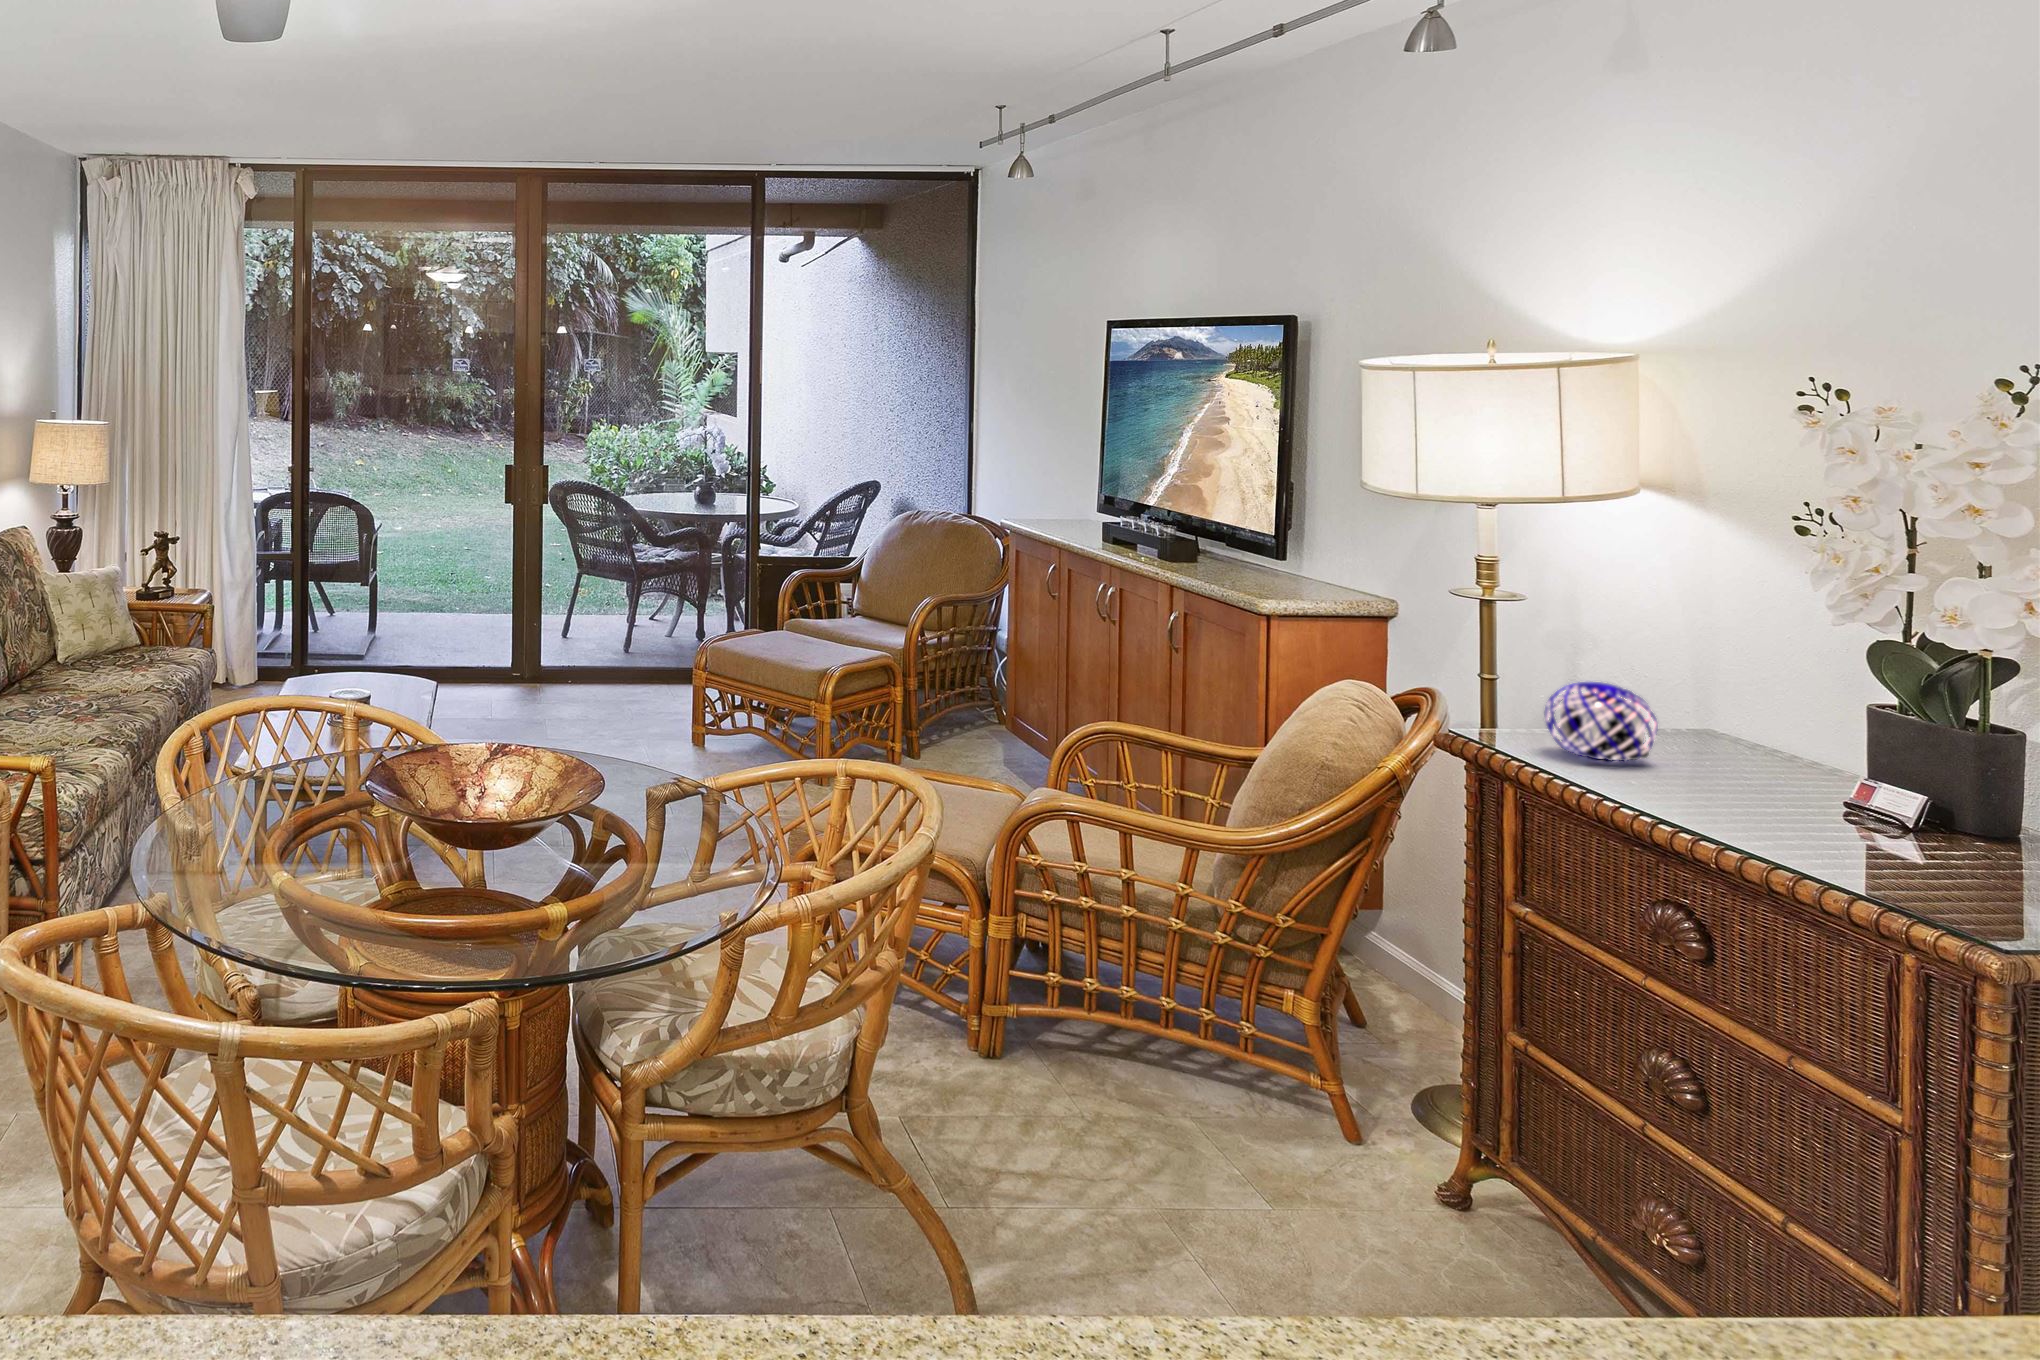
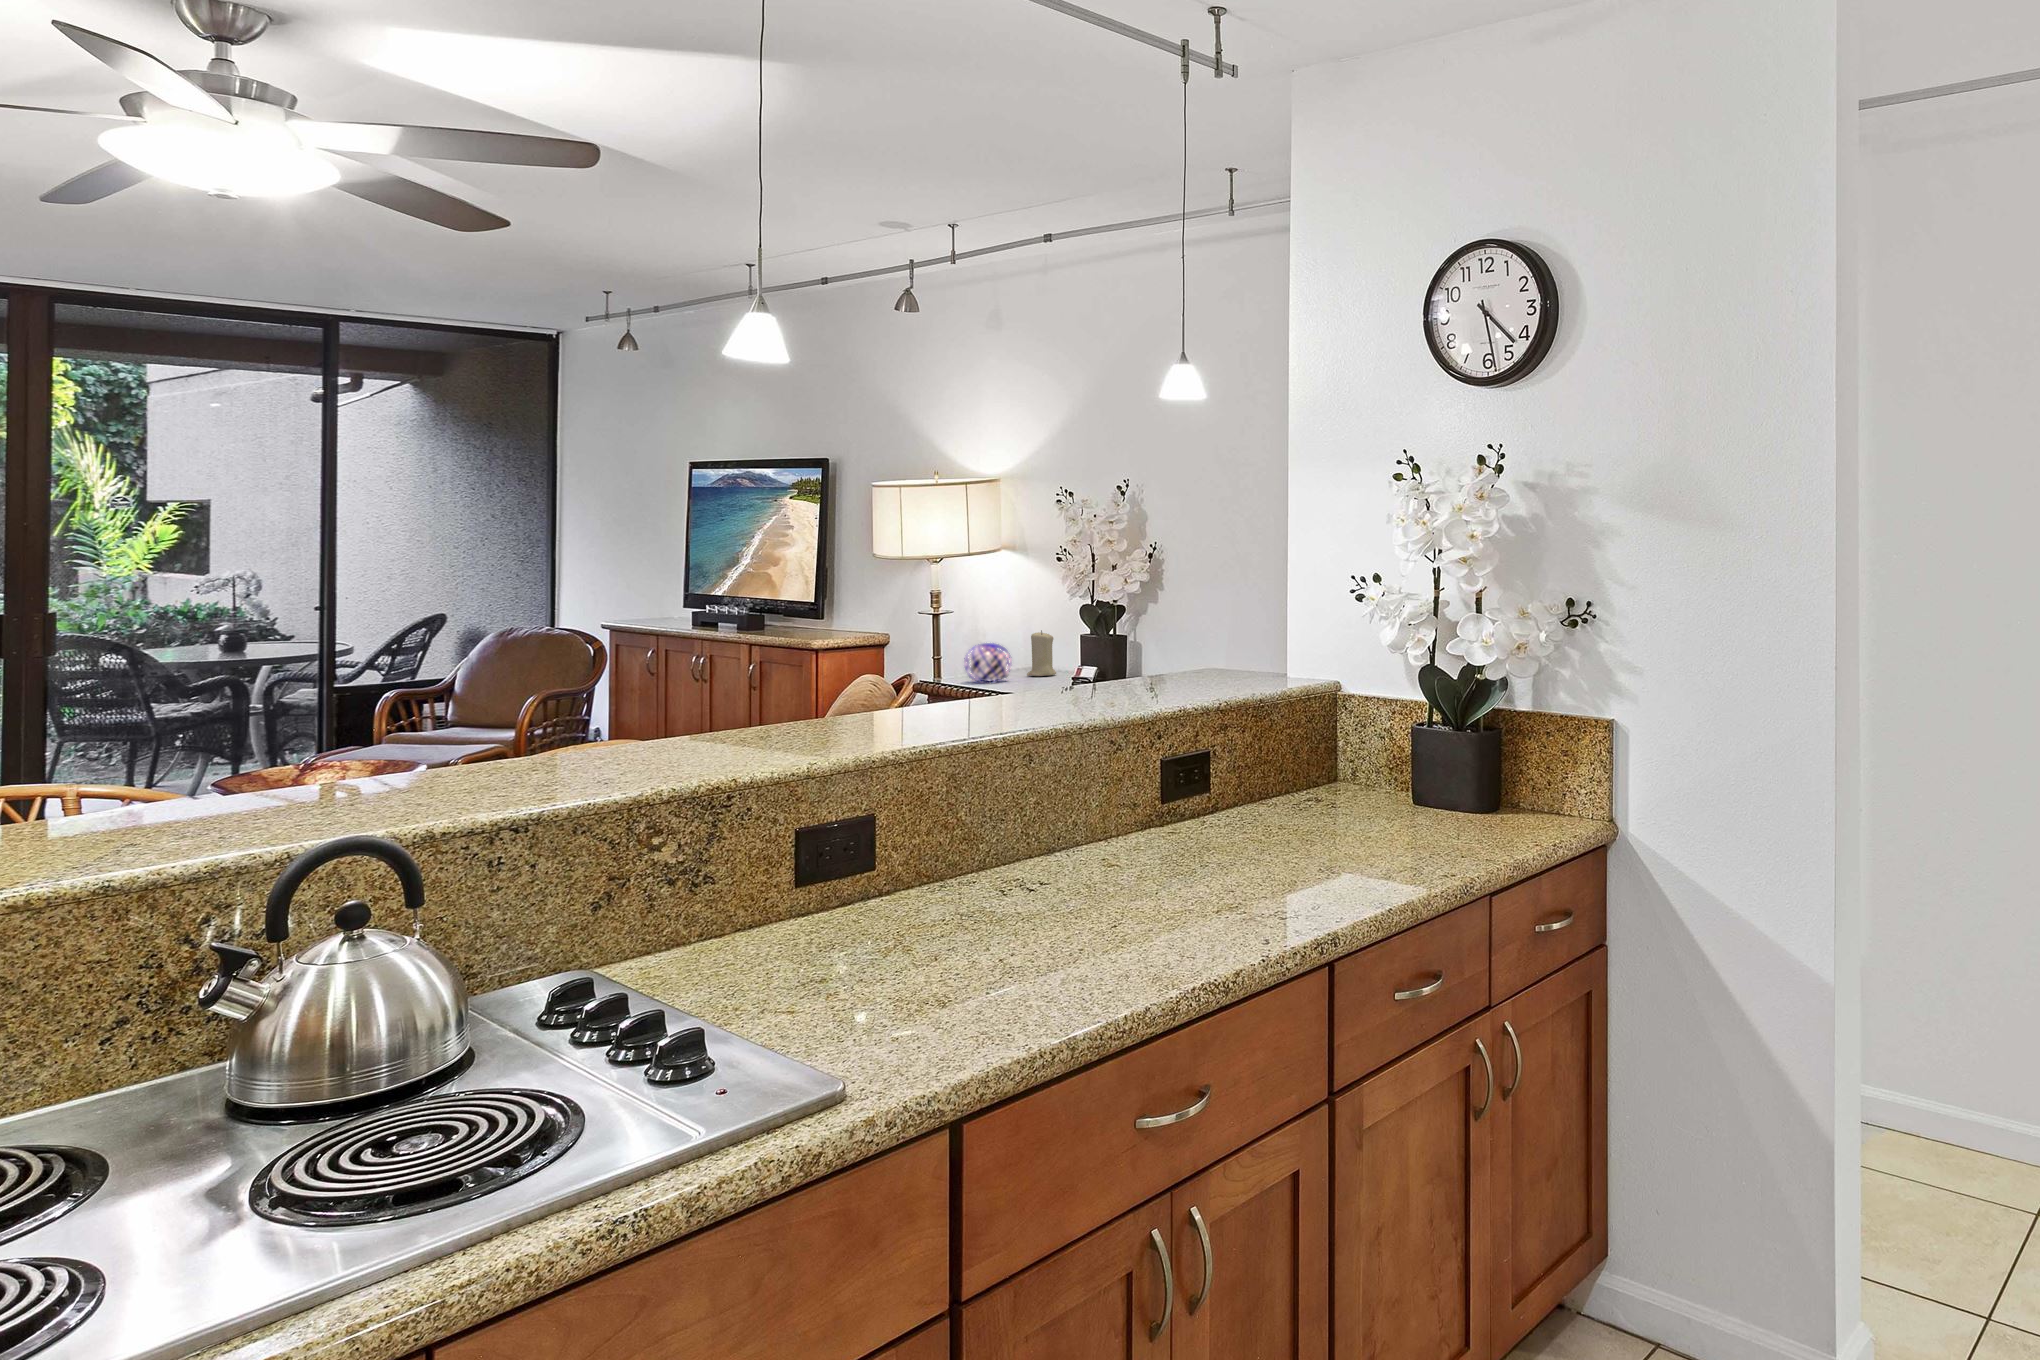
candle: none [1692,667,1768,764] -> present [1027,630,1056,676]

